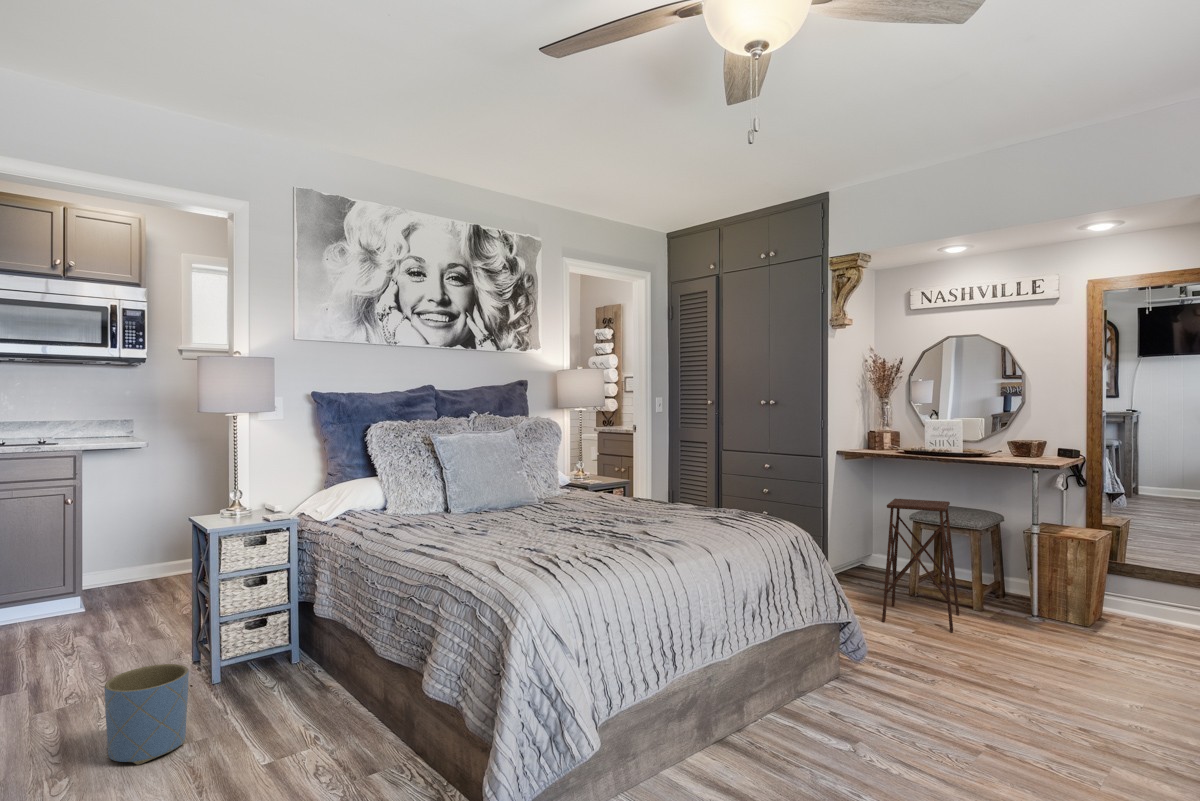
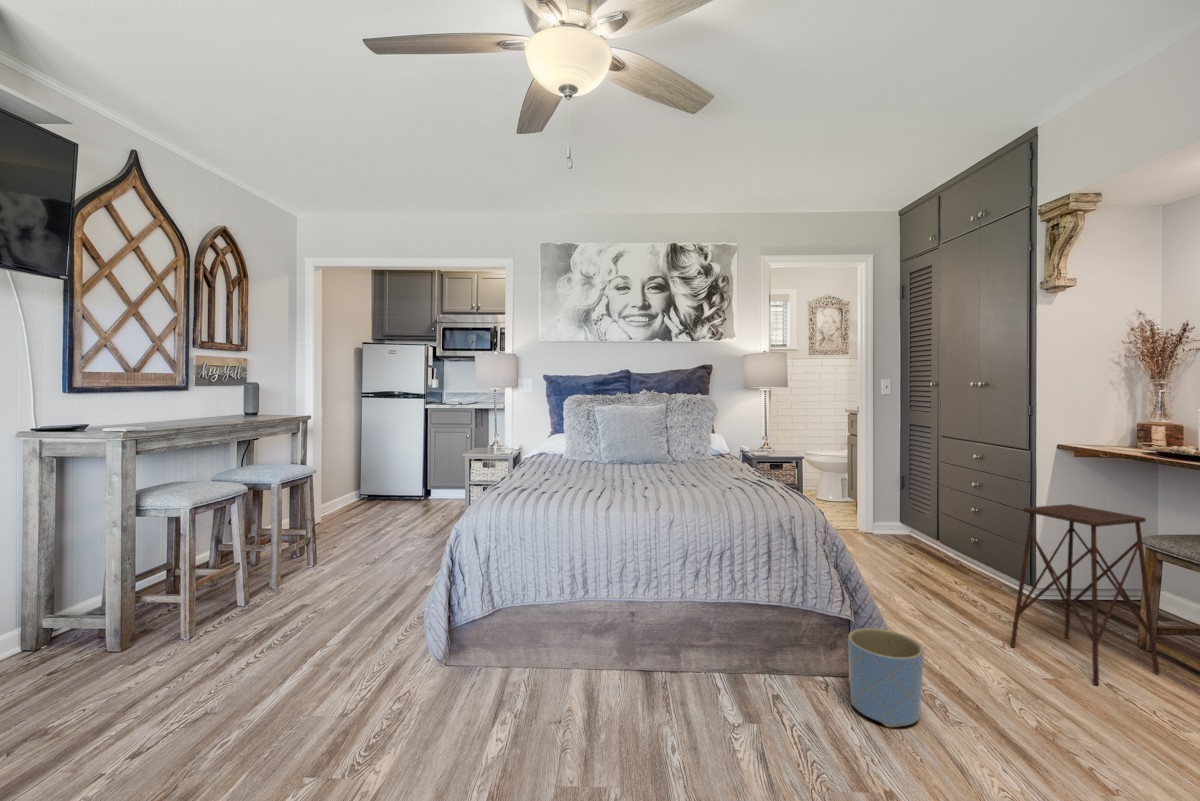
planter: present [104,664,189,765] -> present [848,628,924,727]

